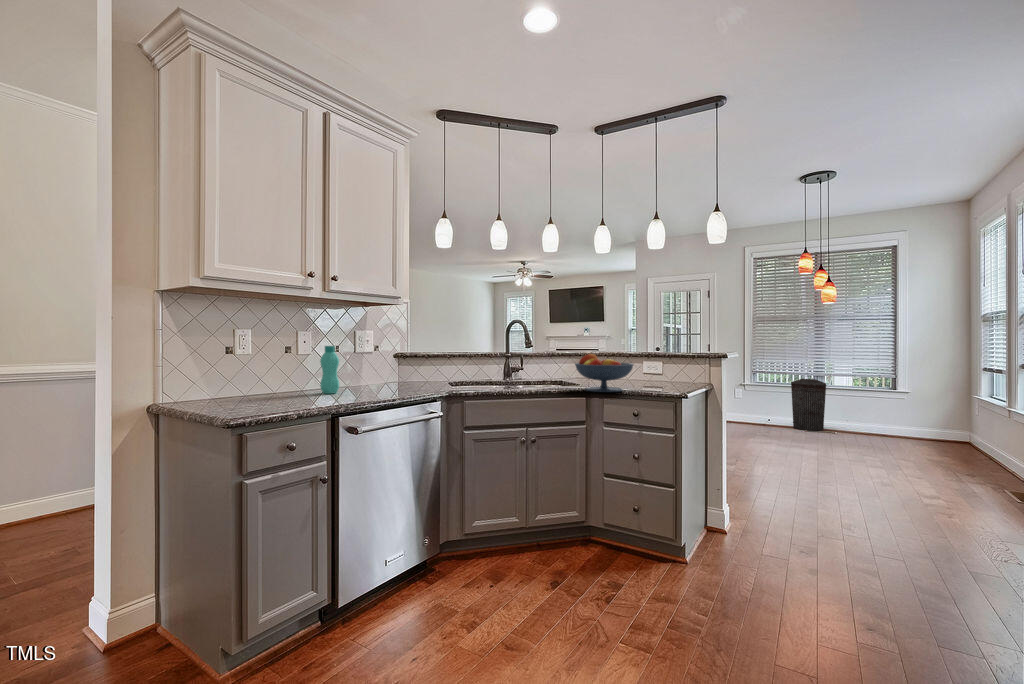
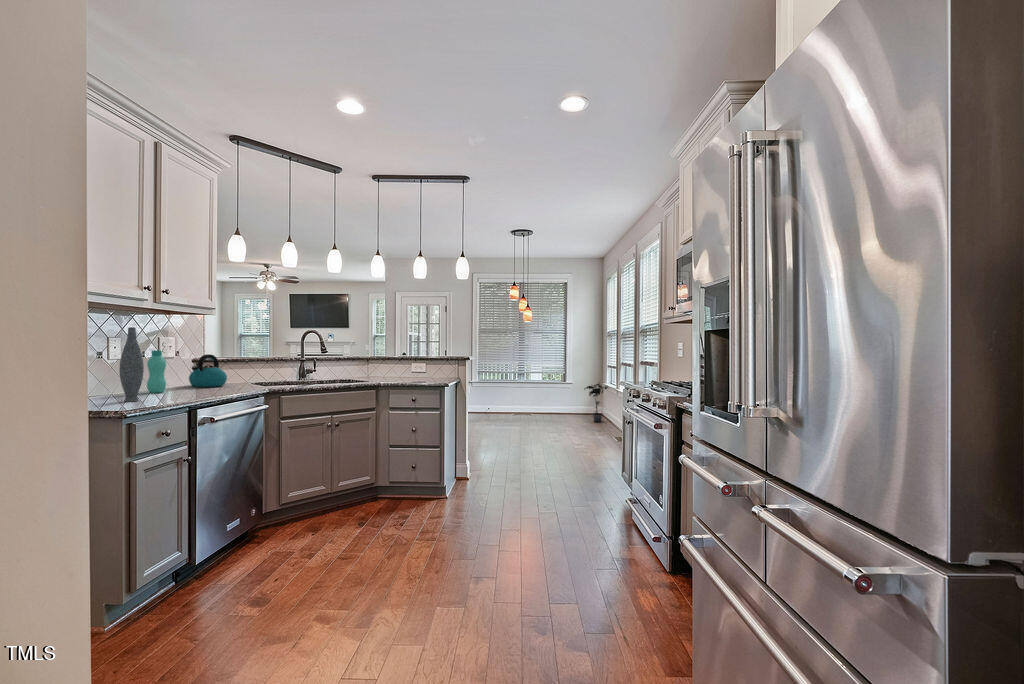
vase: none [267,320,291,406] -> present [119,327,144,402]
kettle: none [376,350,415,387] -> present [189,354,227,387]
fruit bowl: present [575,354,633,392] -> none [366,357,411,385]
trash can: present [791,378,826,431] -> none [503,375,527,416]
potted plant: none [924,391,973,451] -> present [584,382,608,422]

